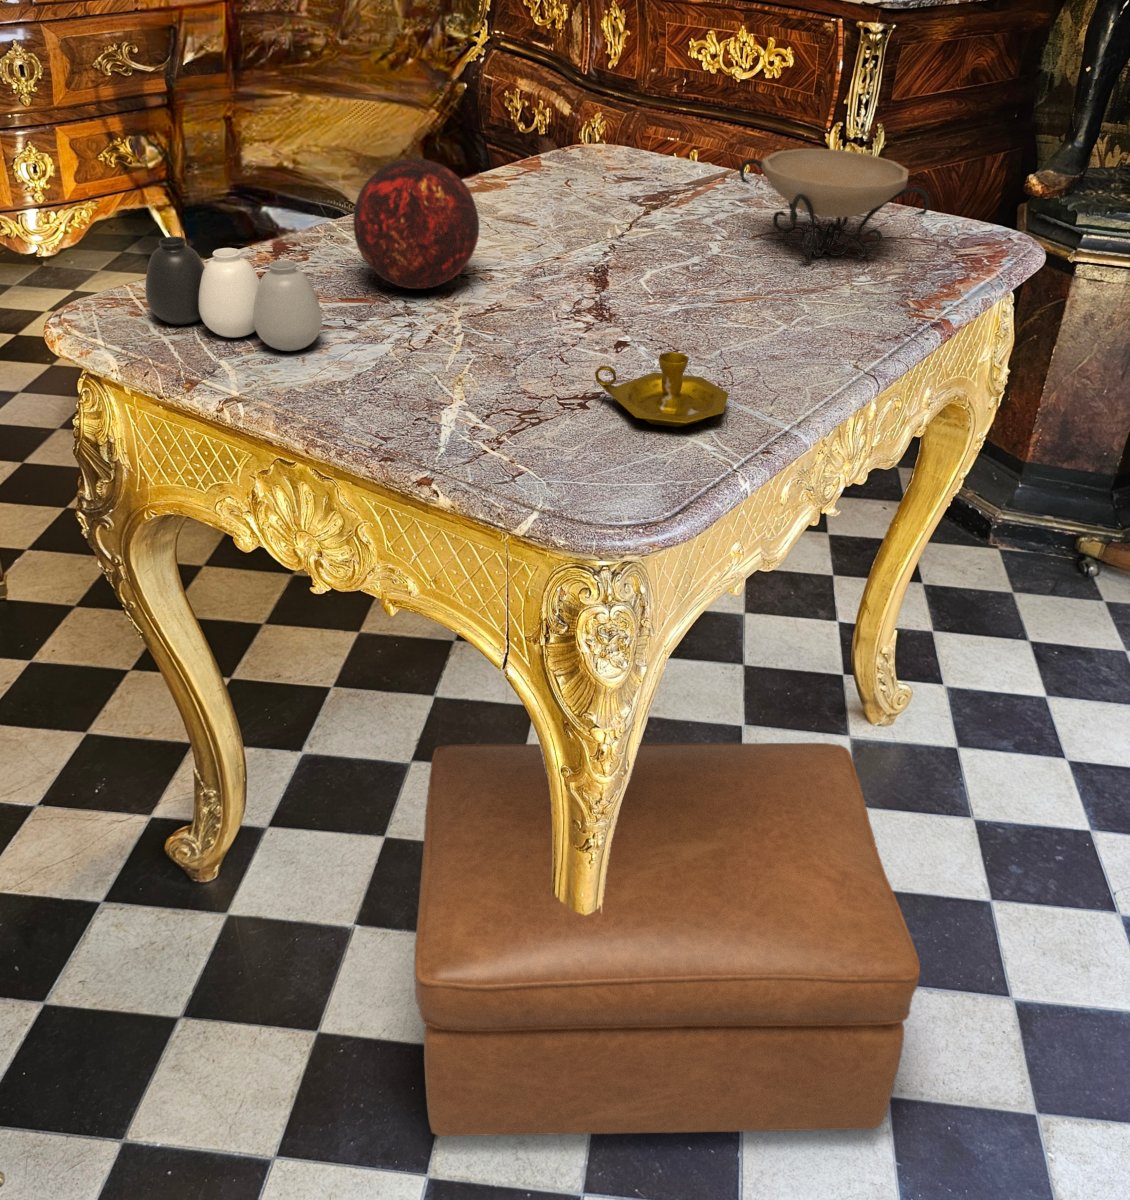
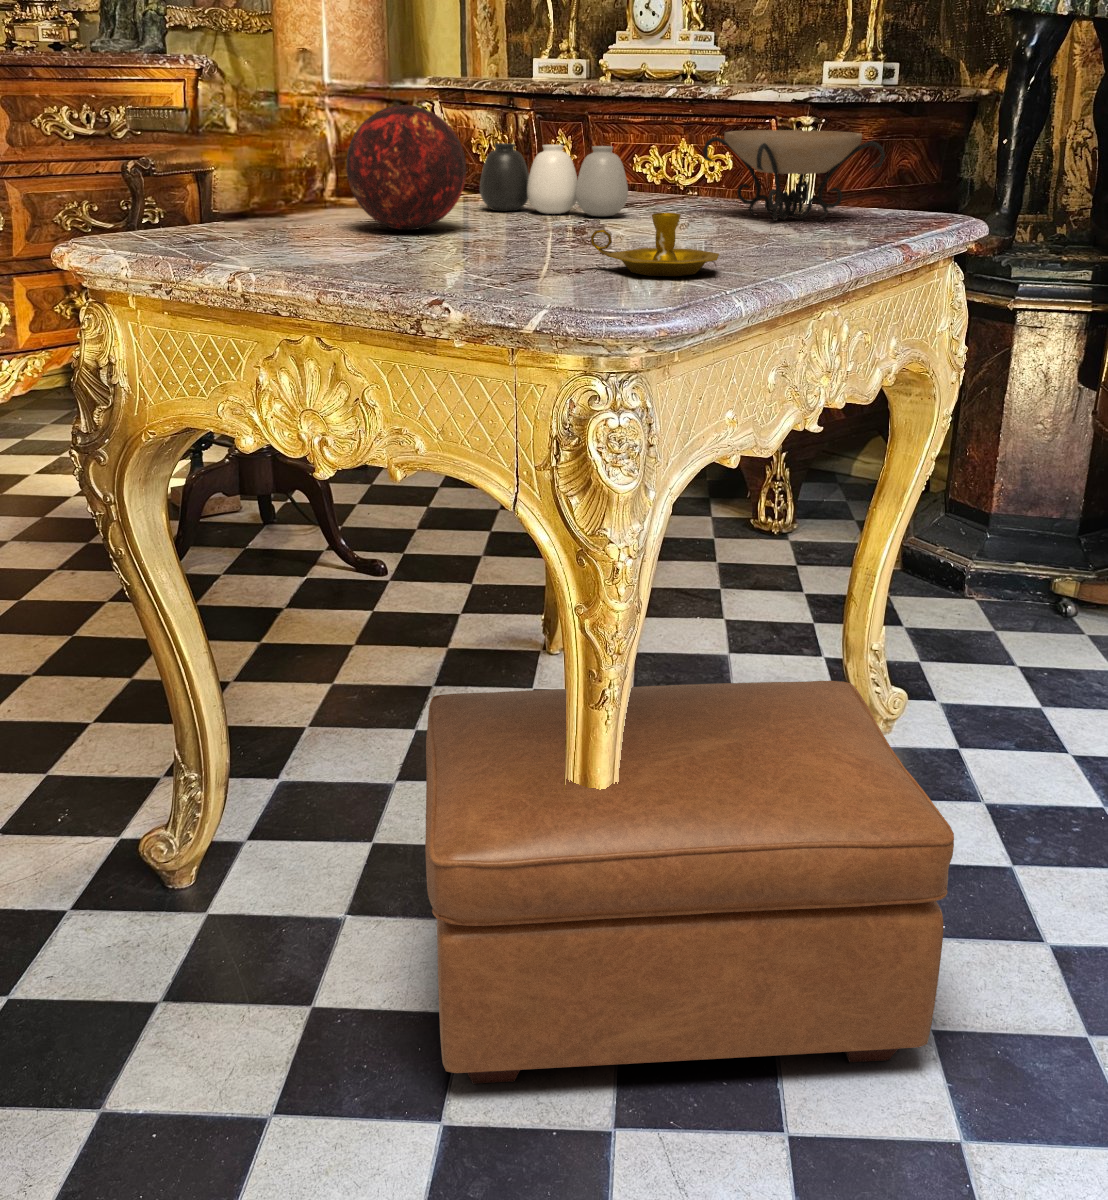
vase: present [146,237,322,351] -> present [480,143,628,216]

